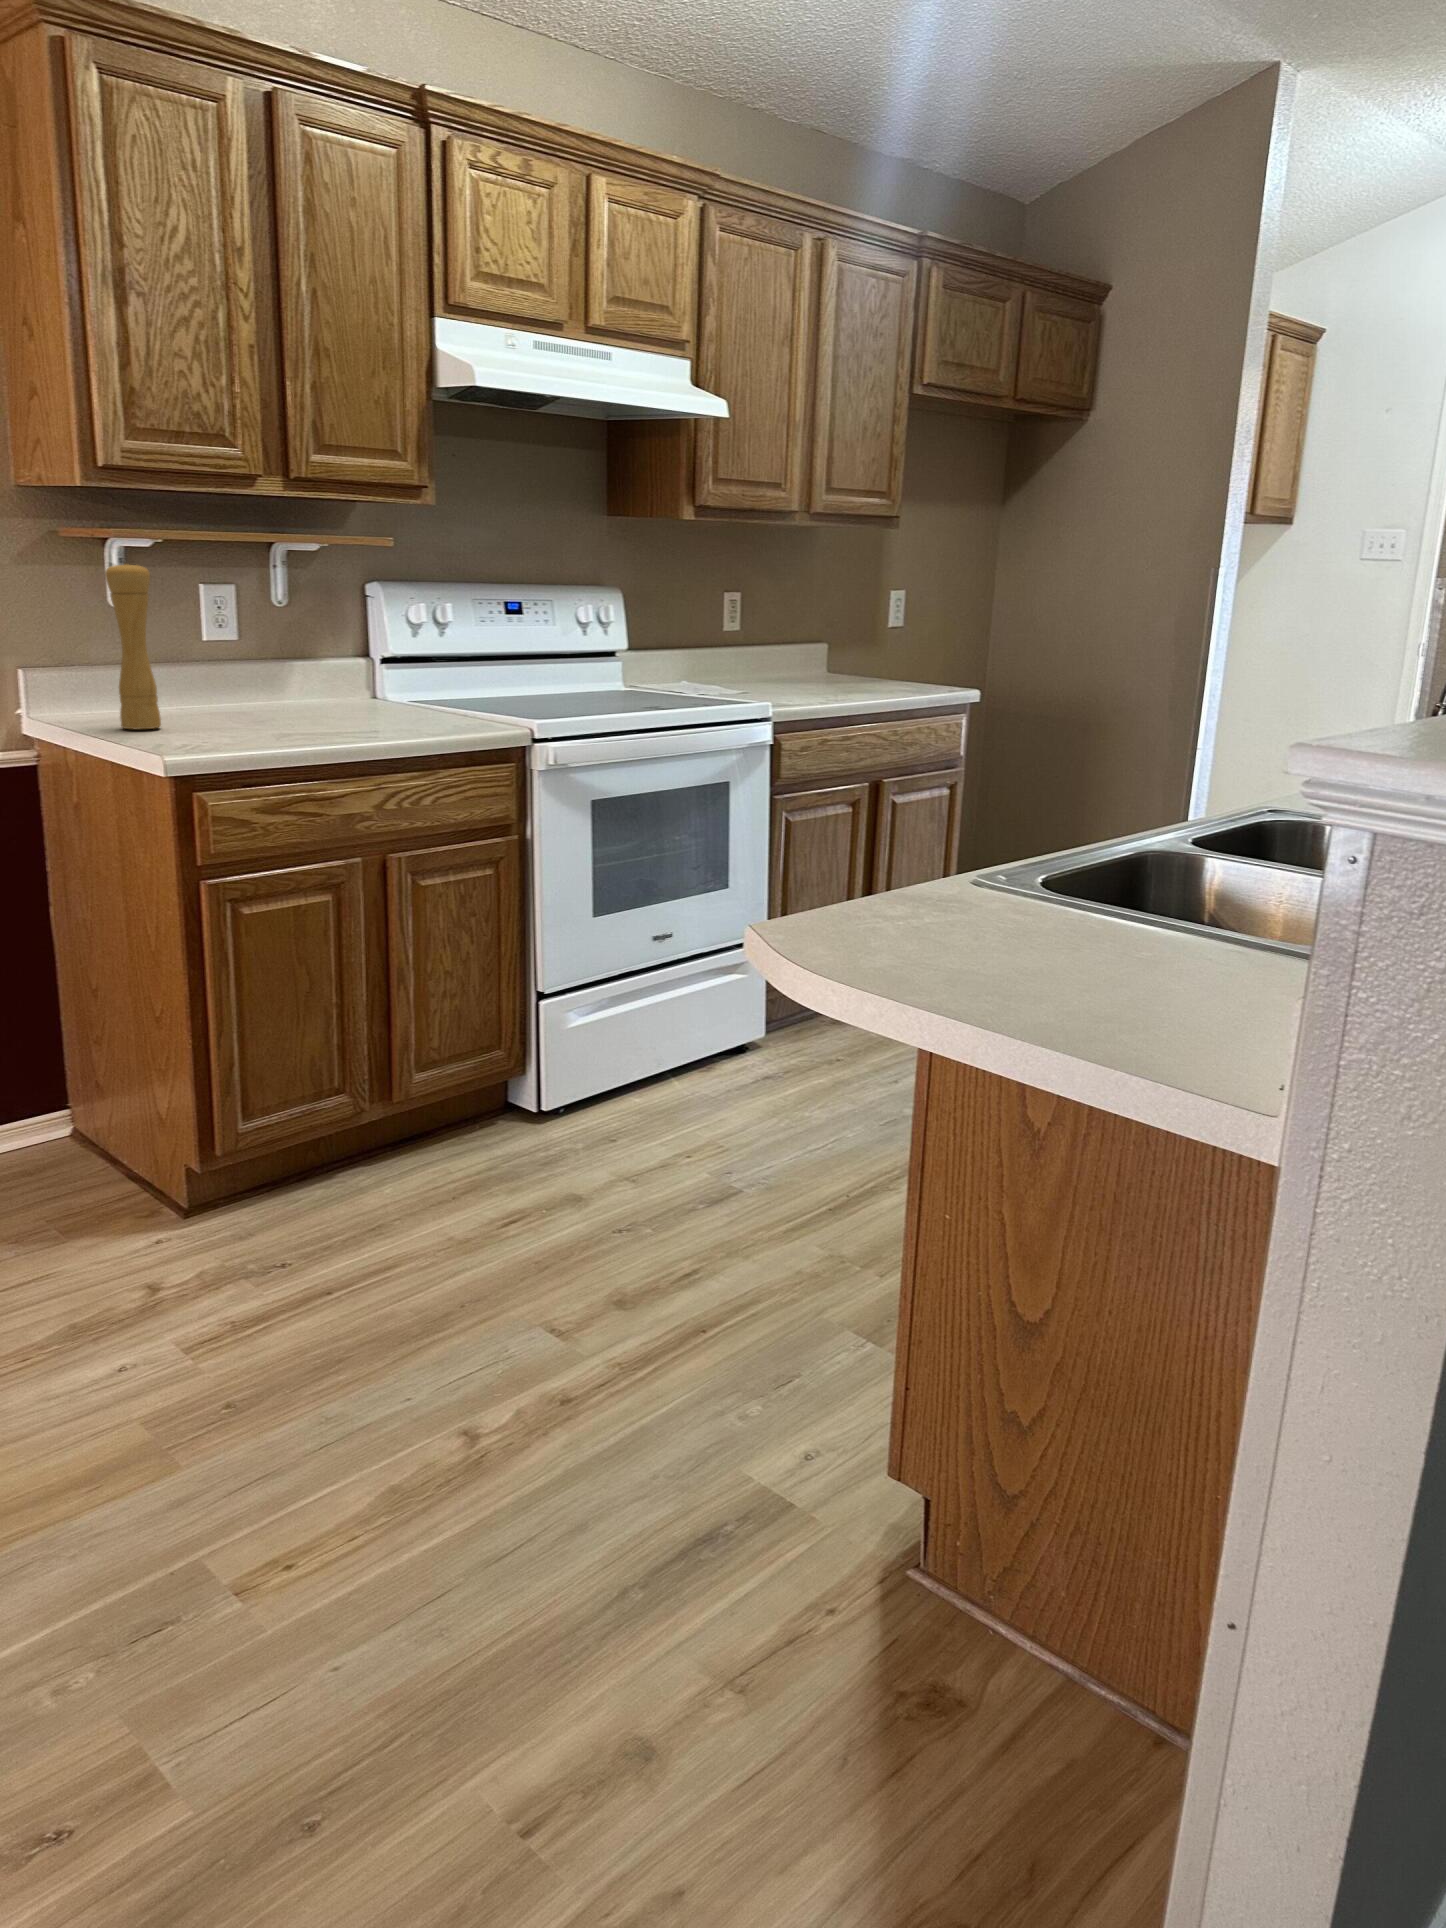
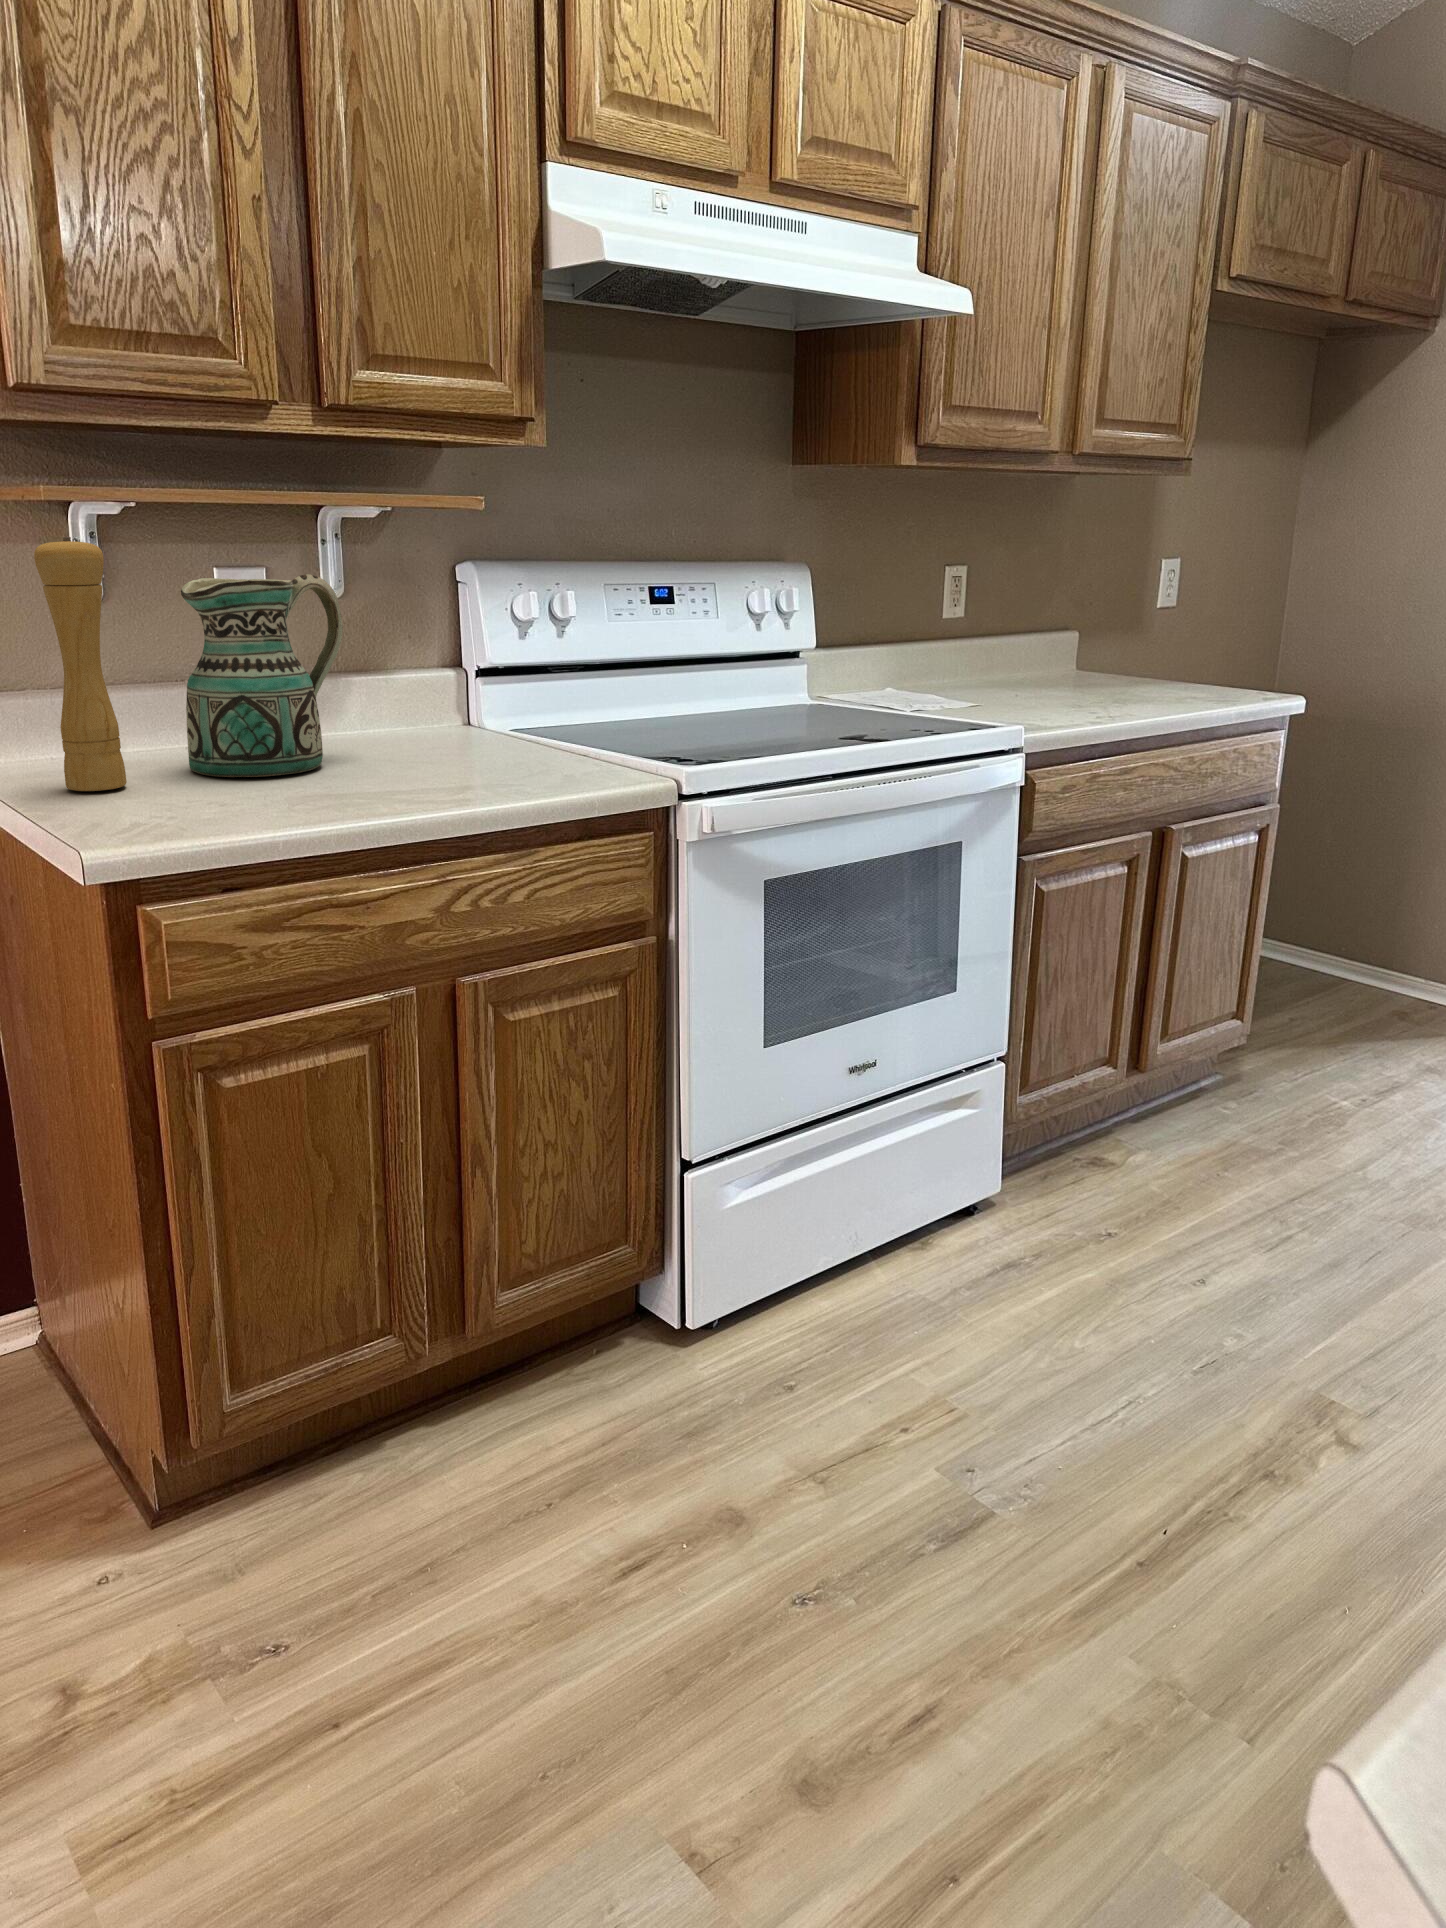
ceramic pitcher: none [194,589,298,723] -> present [181,574,343,777]

